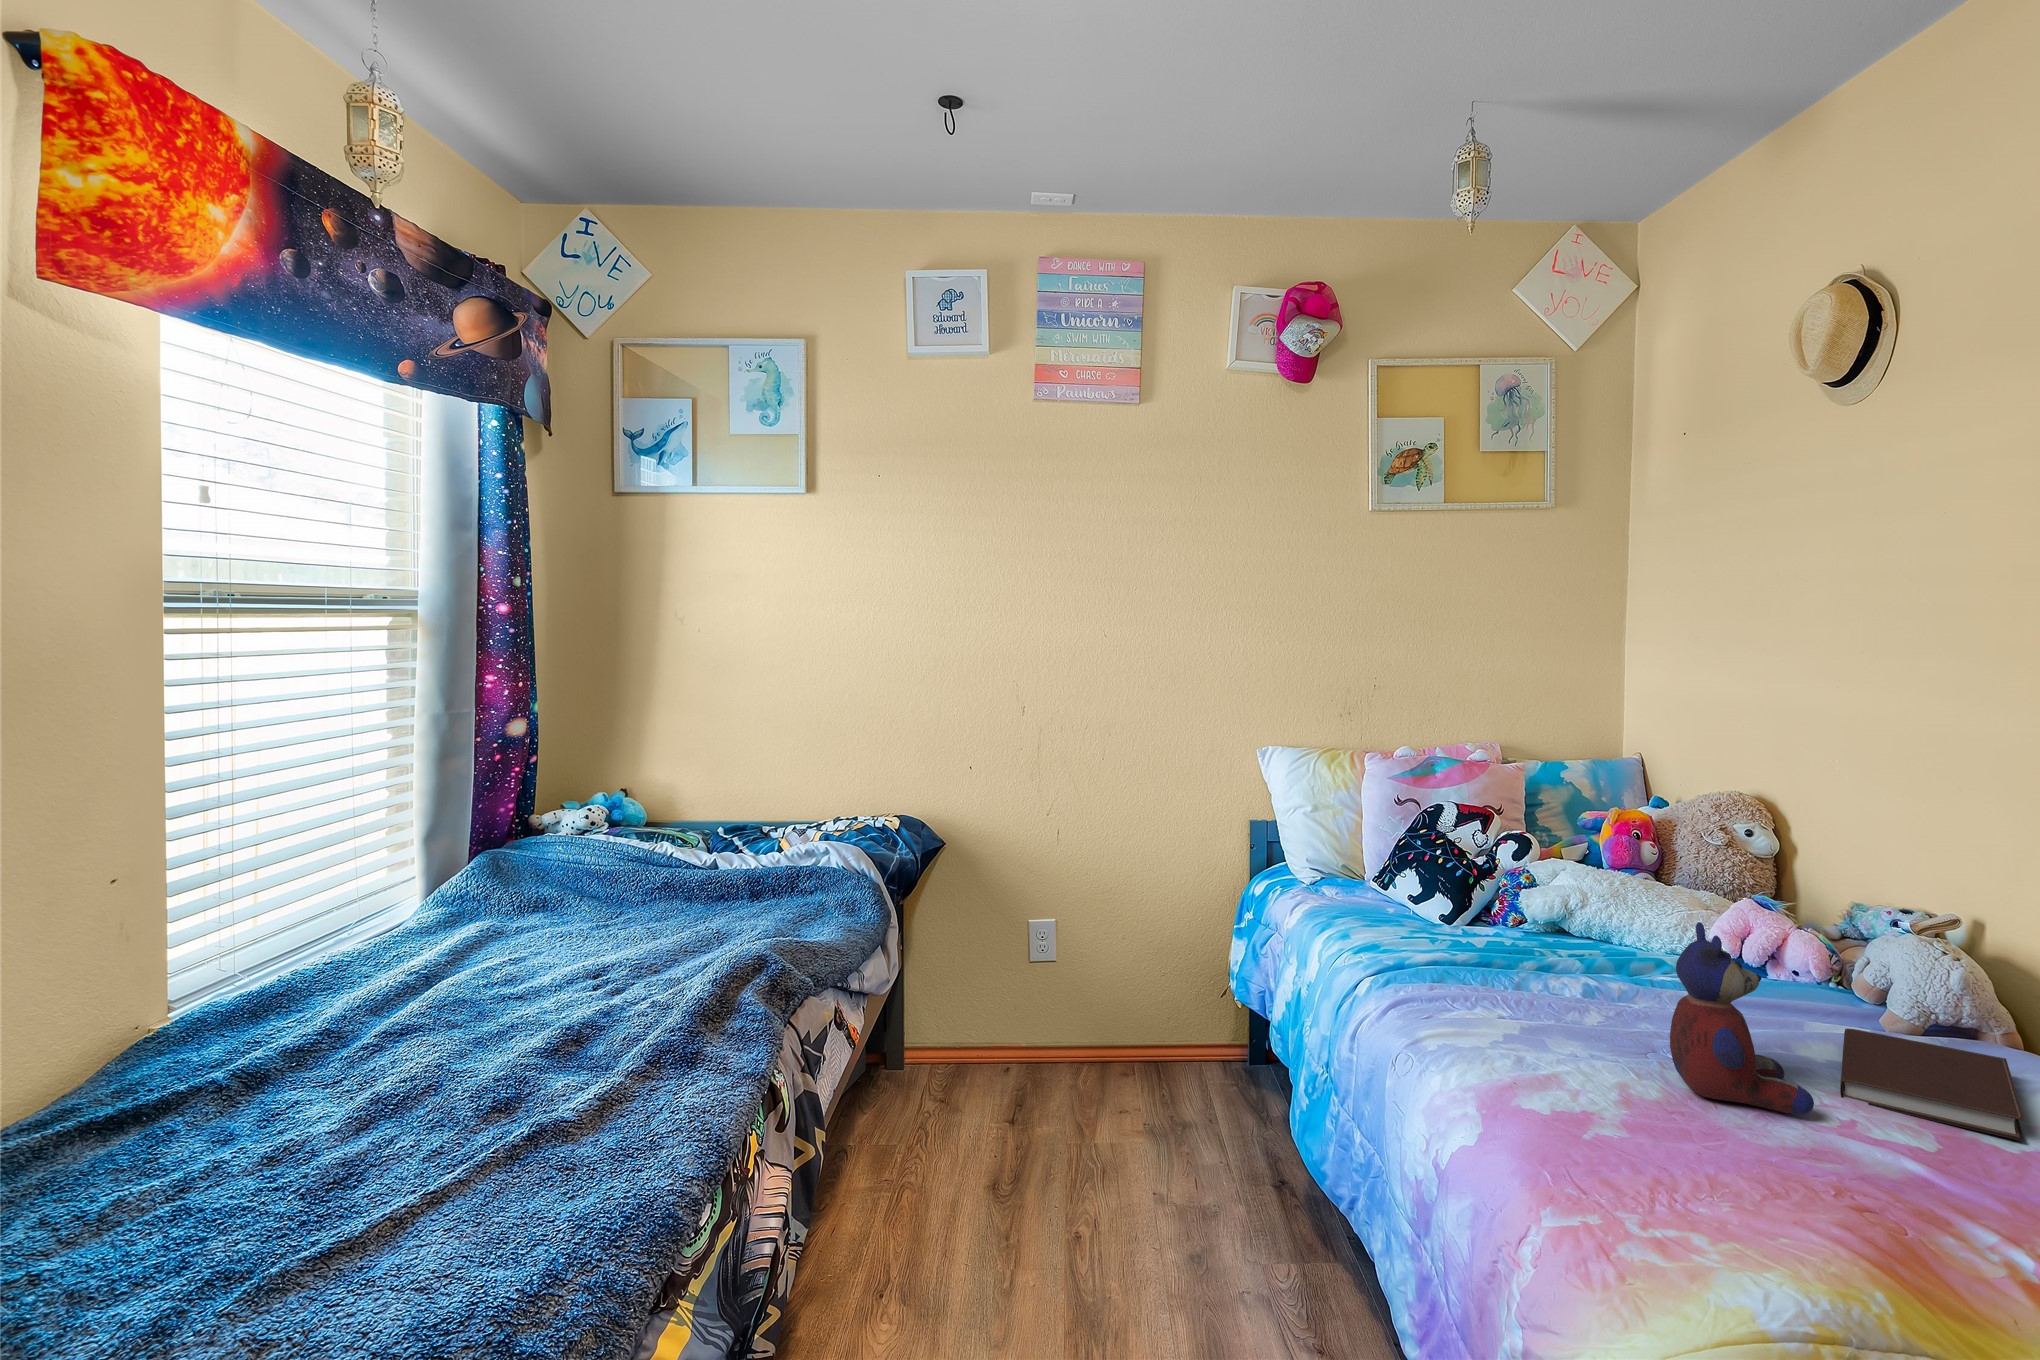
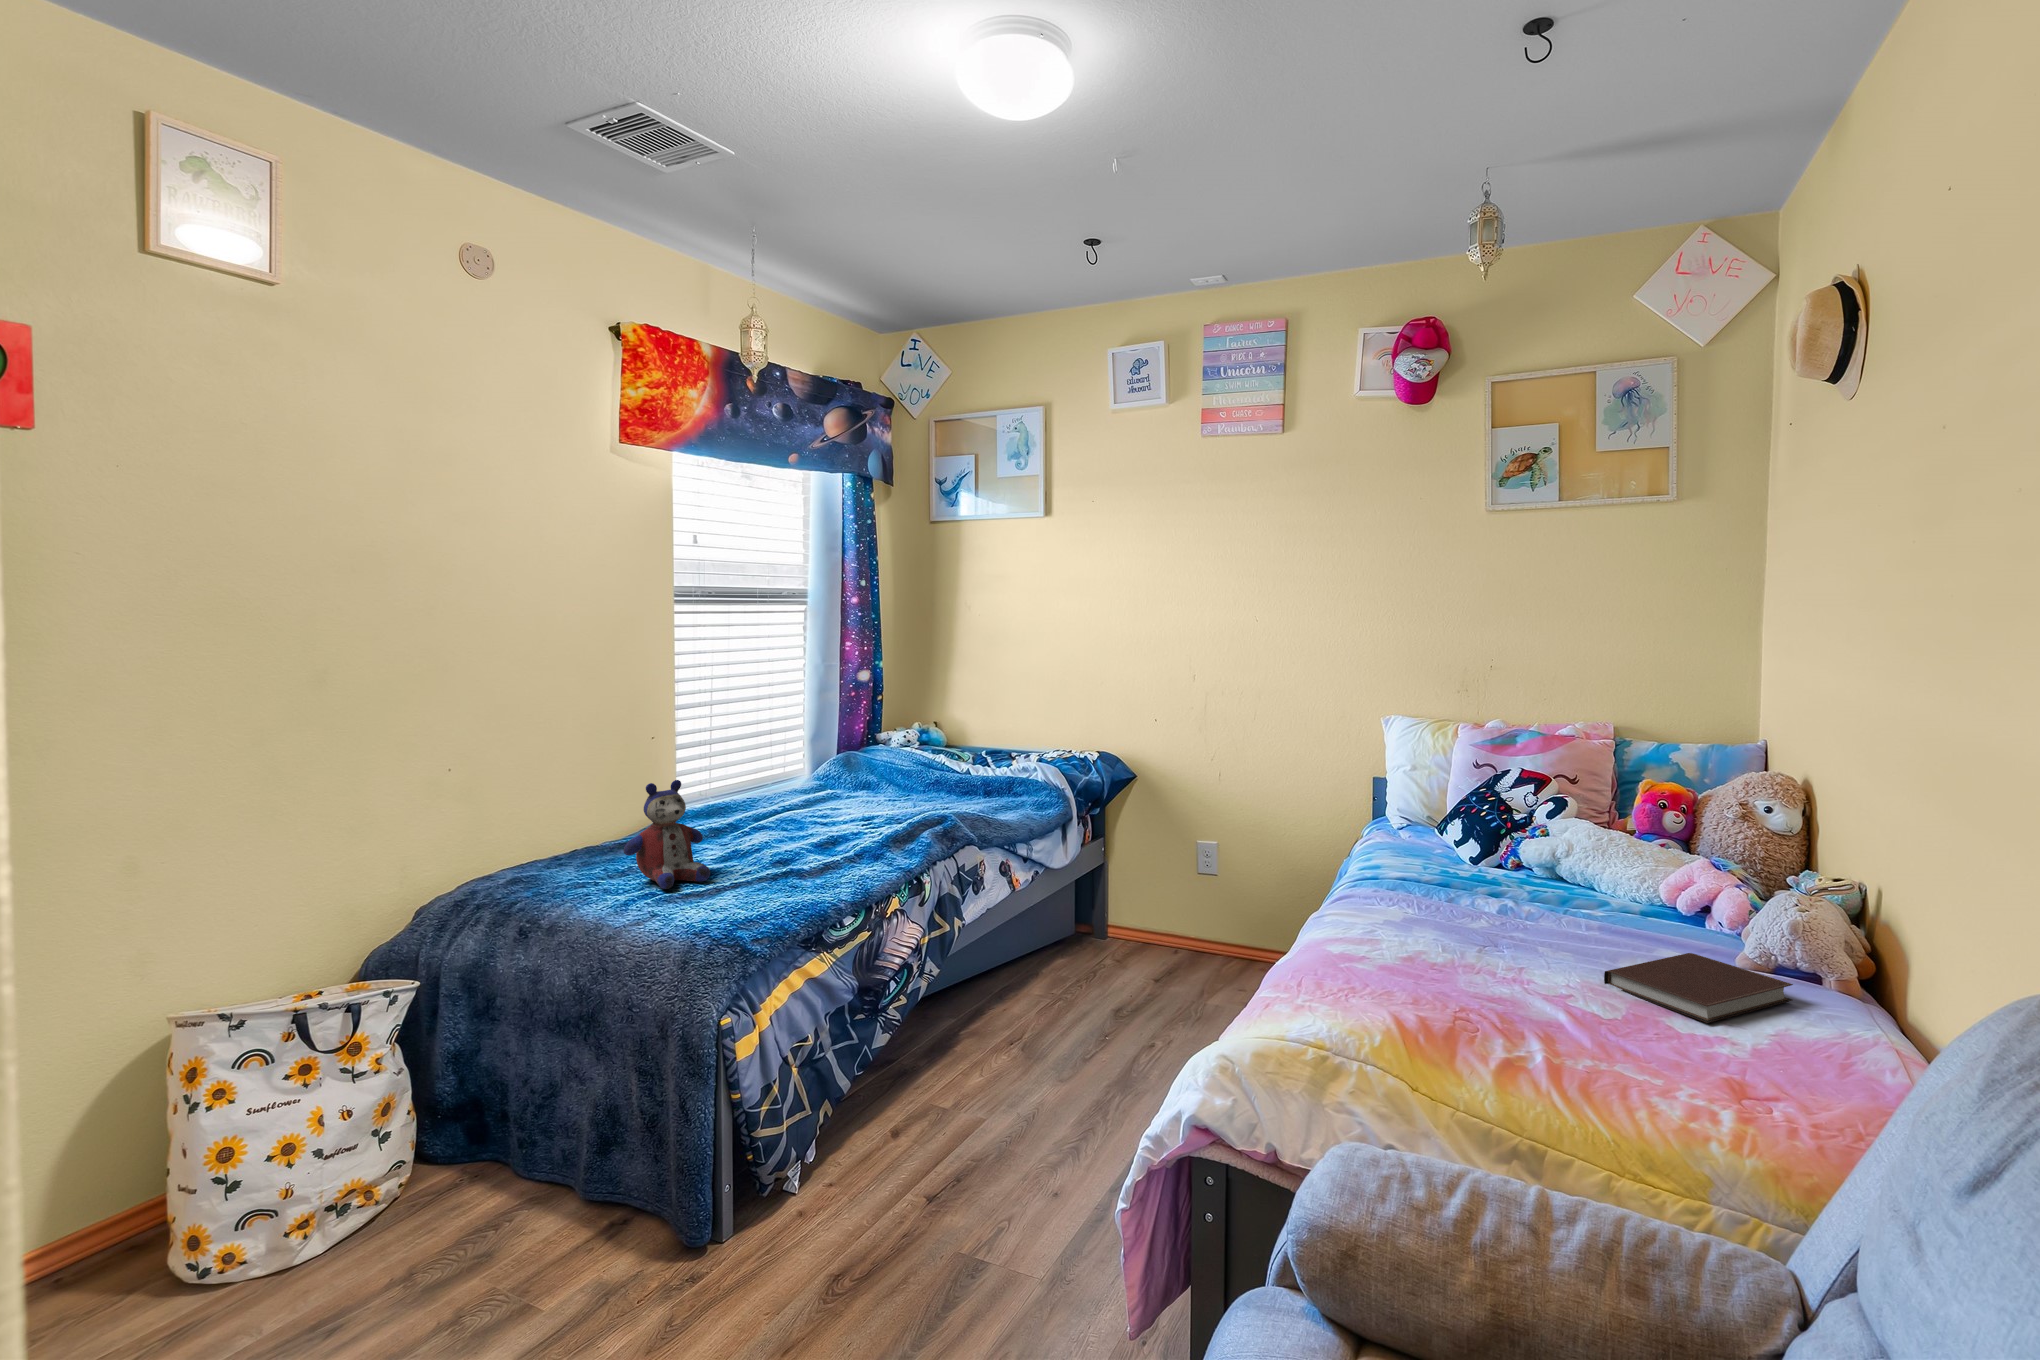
stuffed bear: present [1670,922,1814,1115] -> present [624,780,710,889]

